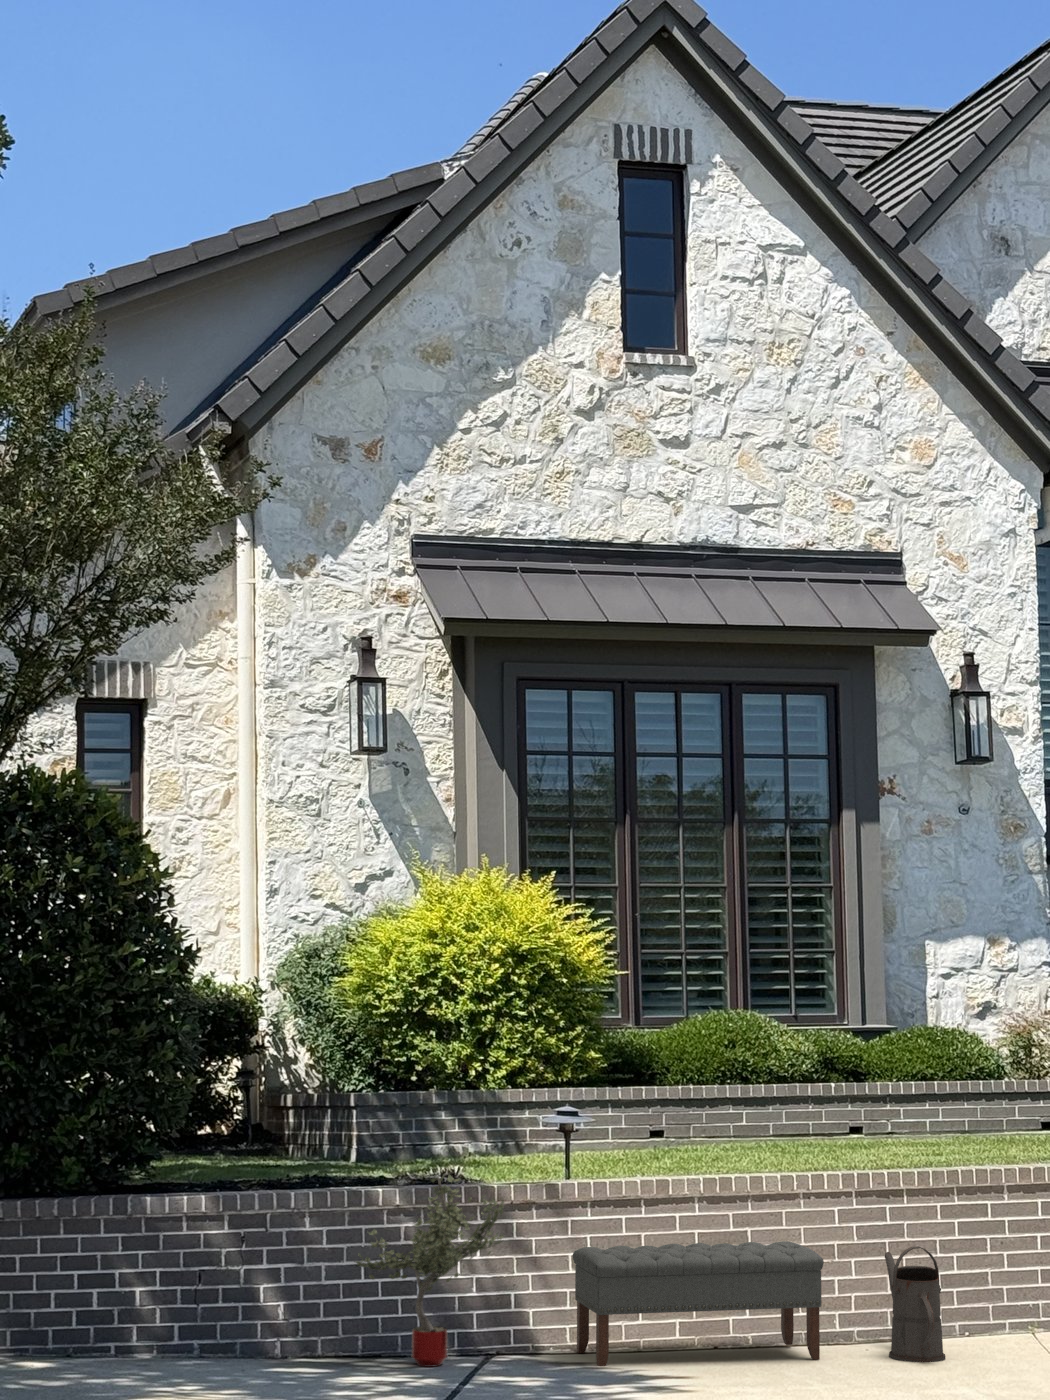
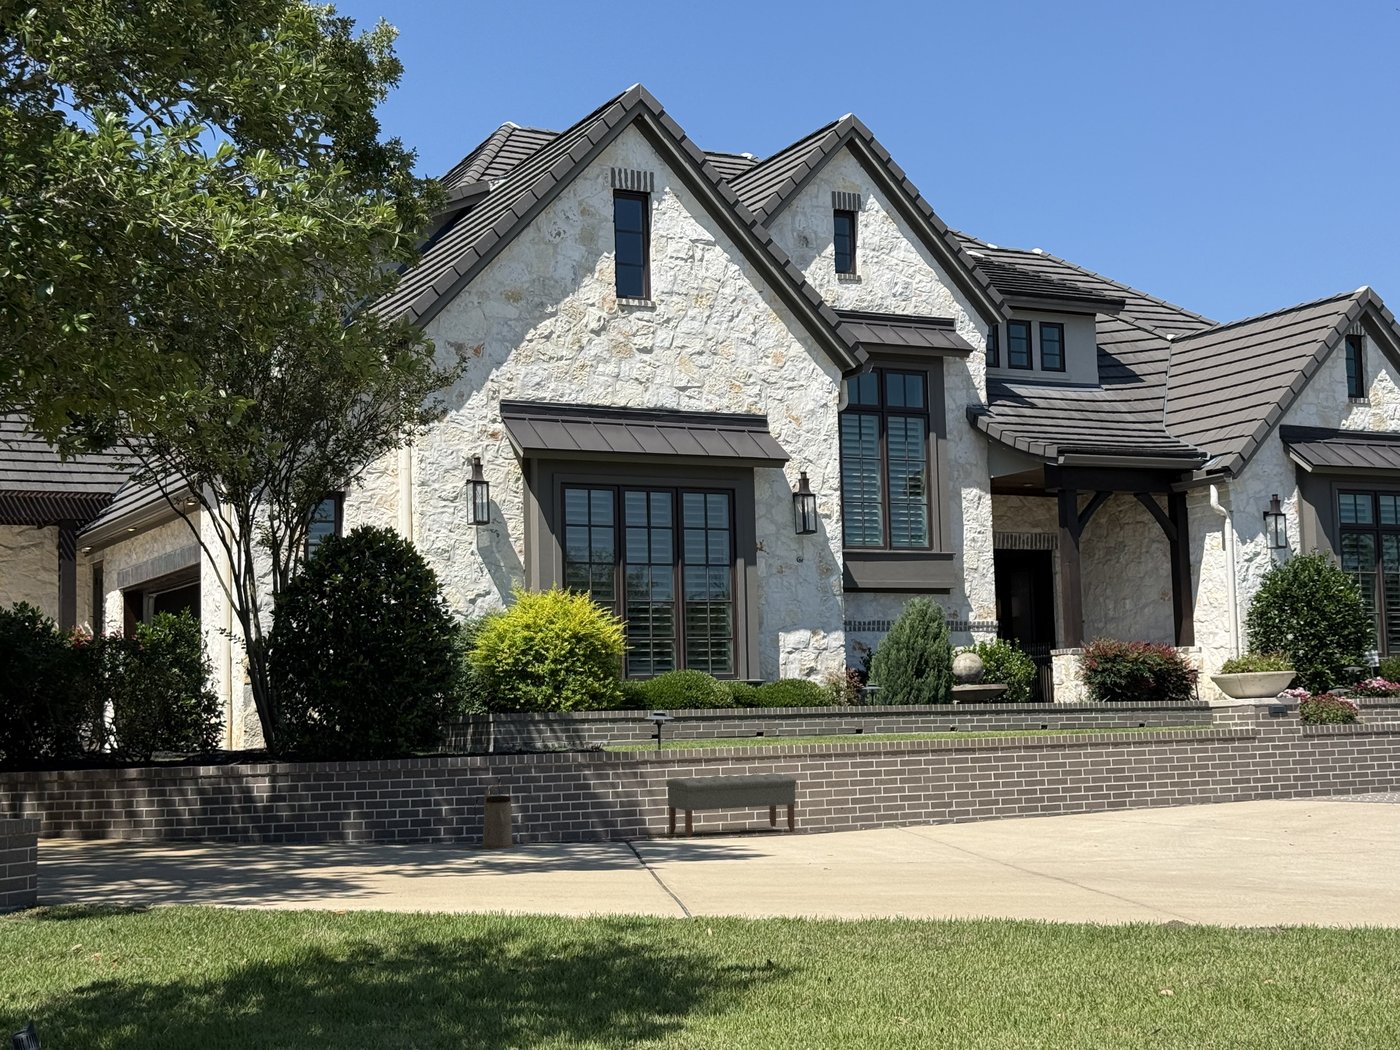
potted tree: present [356,1175,504,1367] -> none [560,740,638,841]
watering can: present [885,1246,945,1362] -> present [481,784,514,849]

